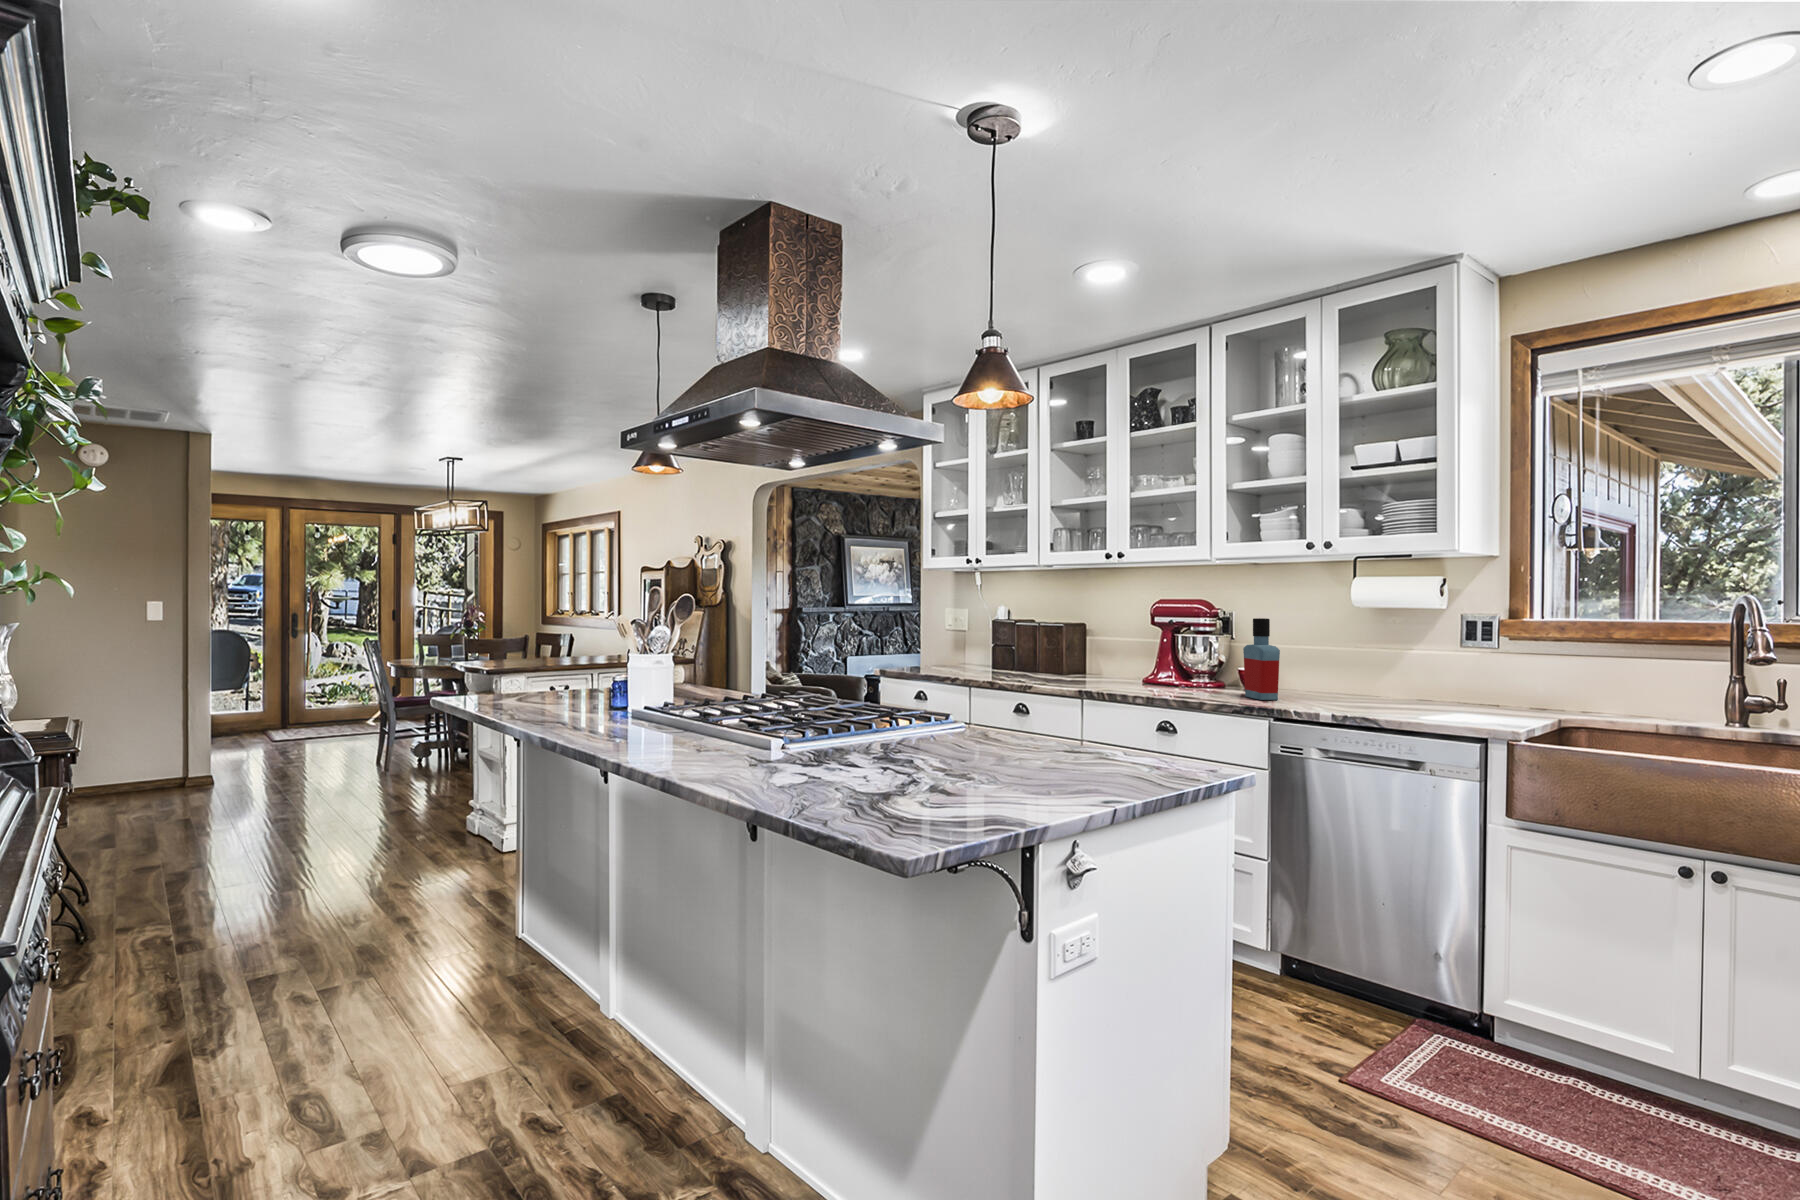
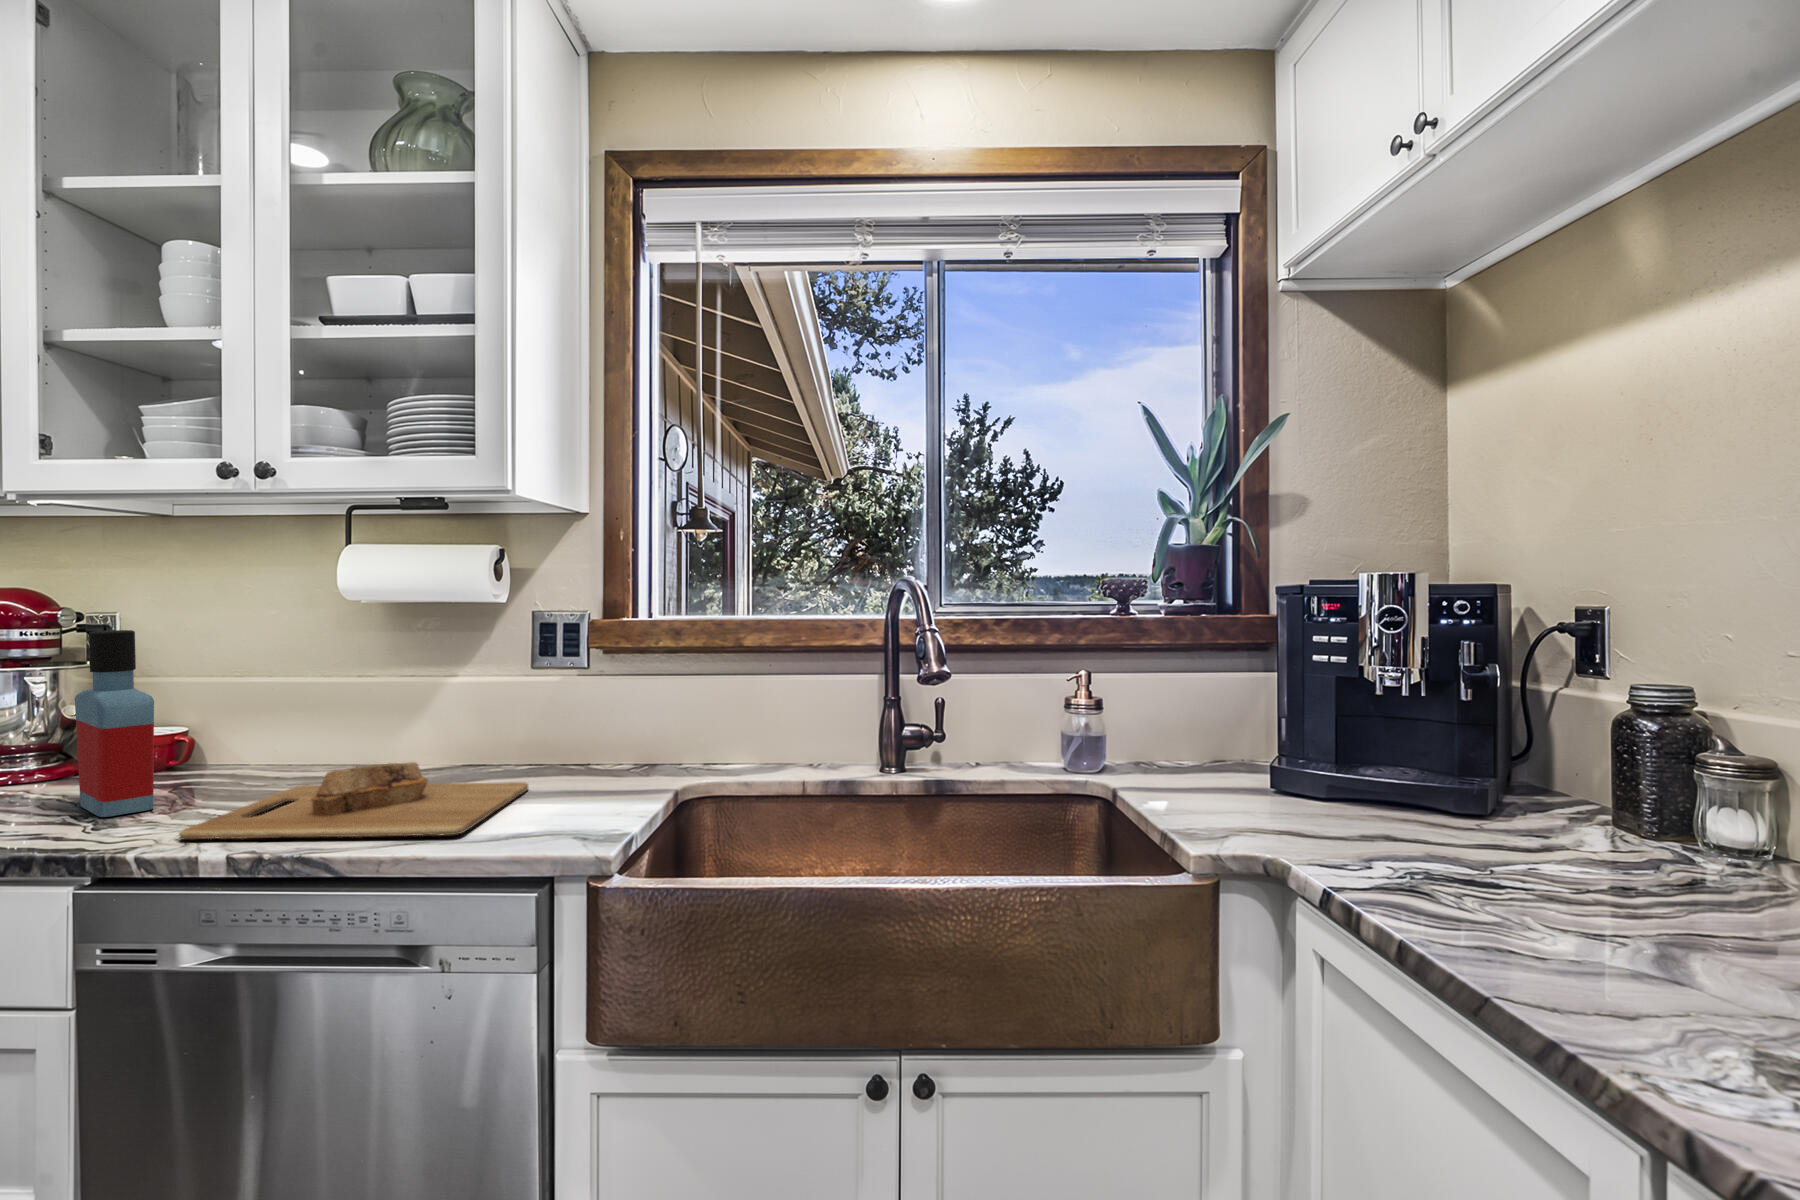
cutting board: none [1303,686,1464,718] -> present [179,762,528,839]

